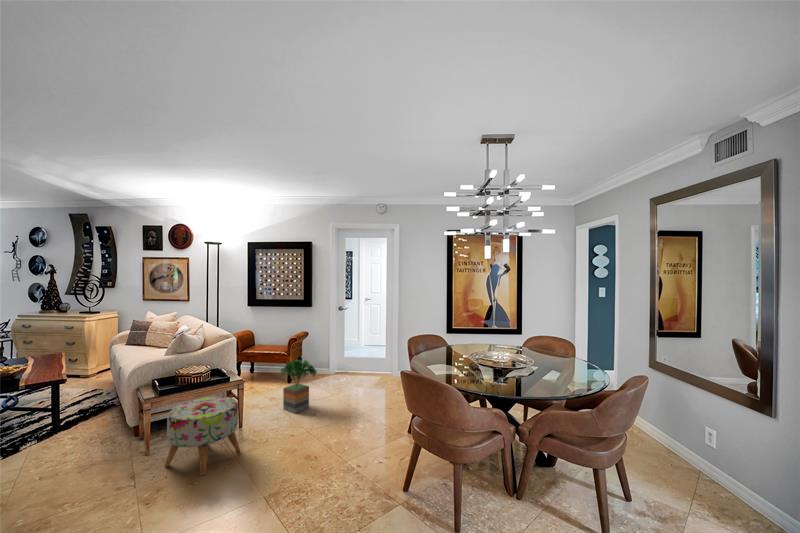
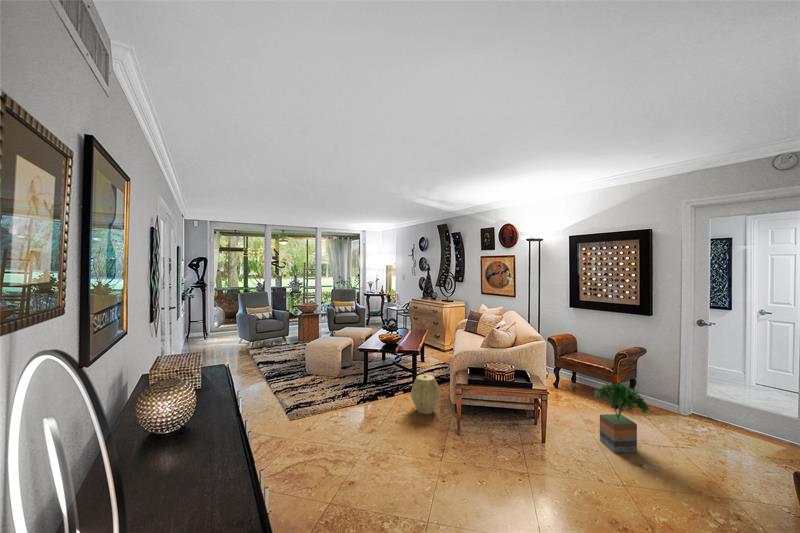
ottoman: present [164,397,240,475] -> none [466,397,535,479]
woven basket: none [62,403,111,455] -> present [411,375,440,414]

